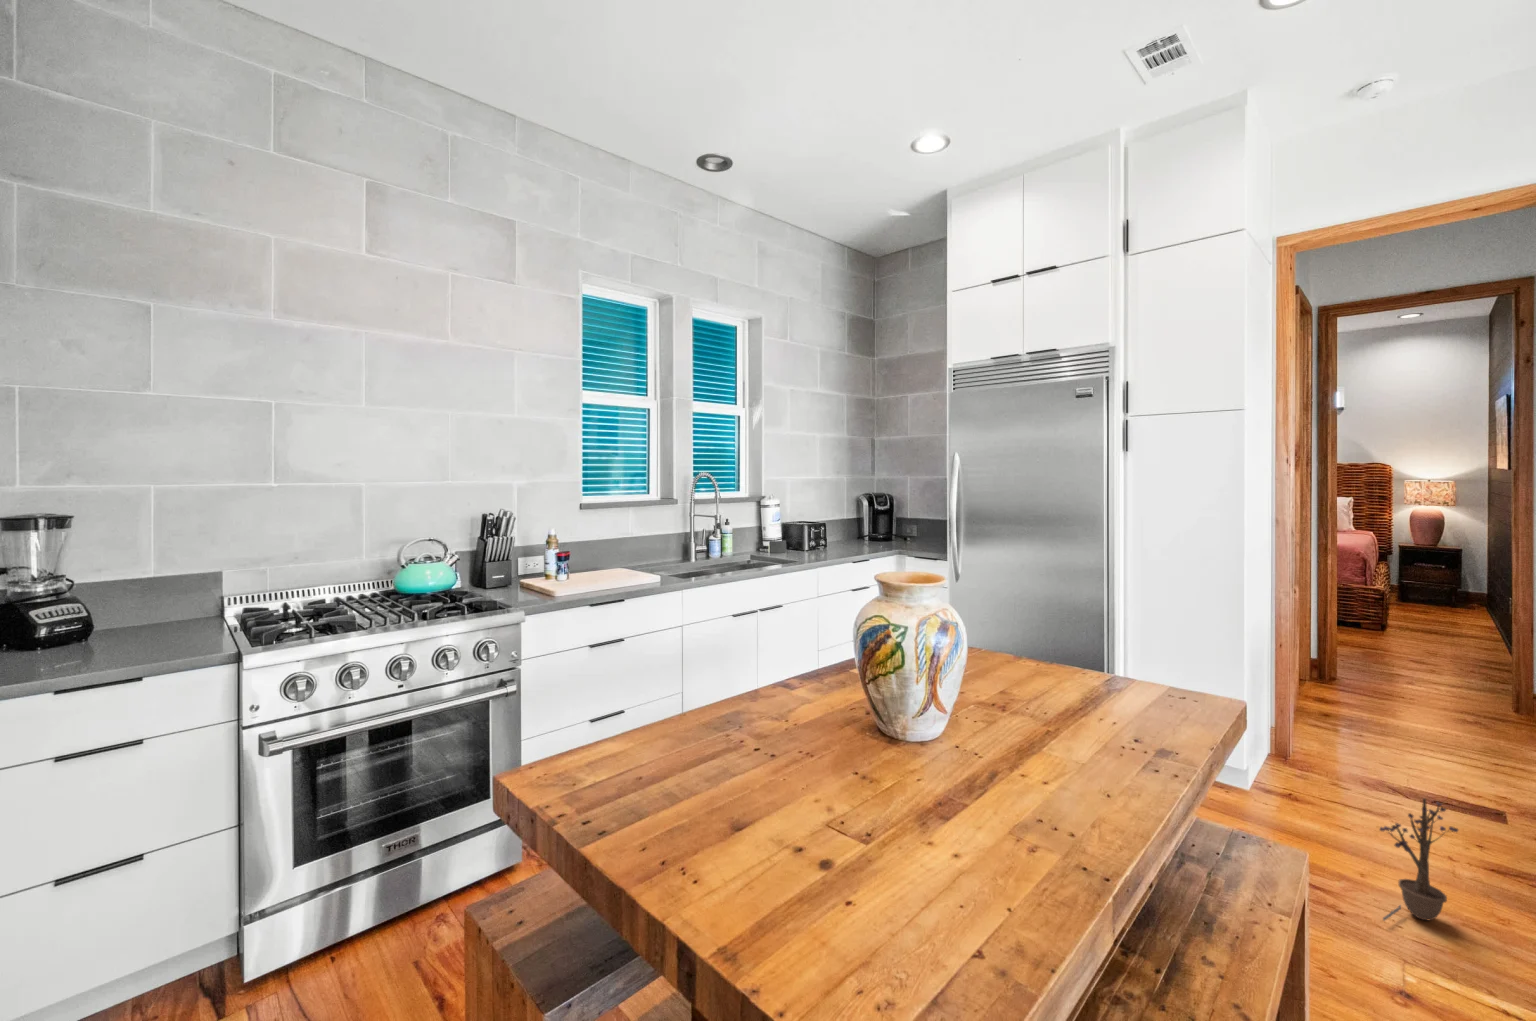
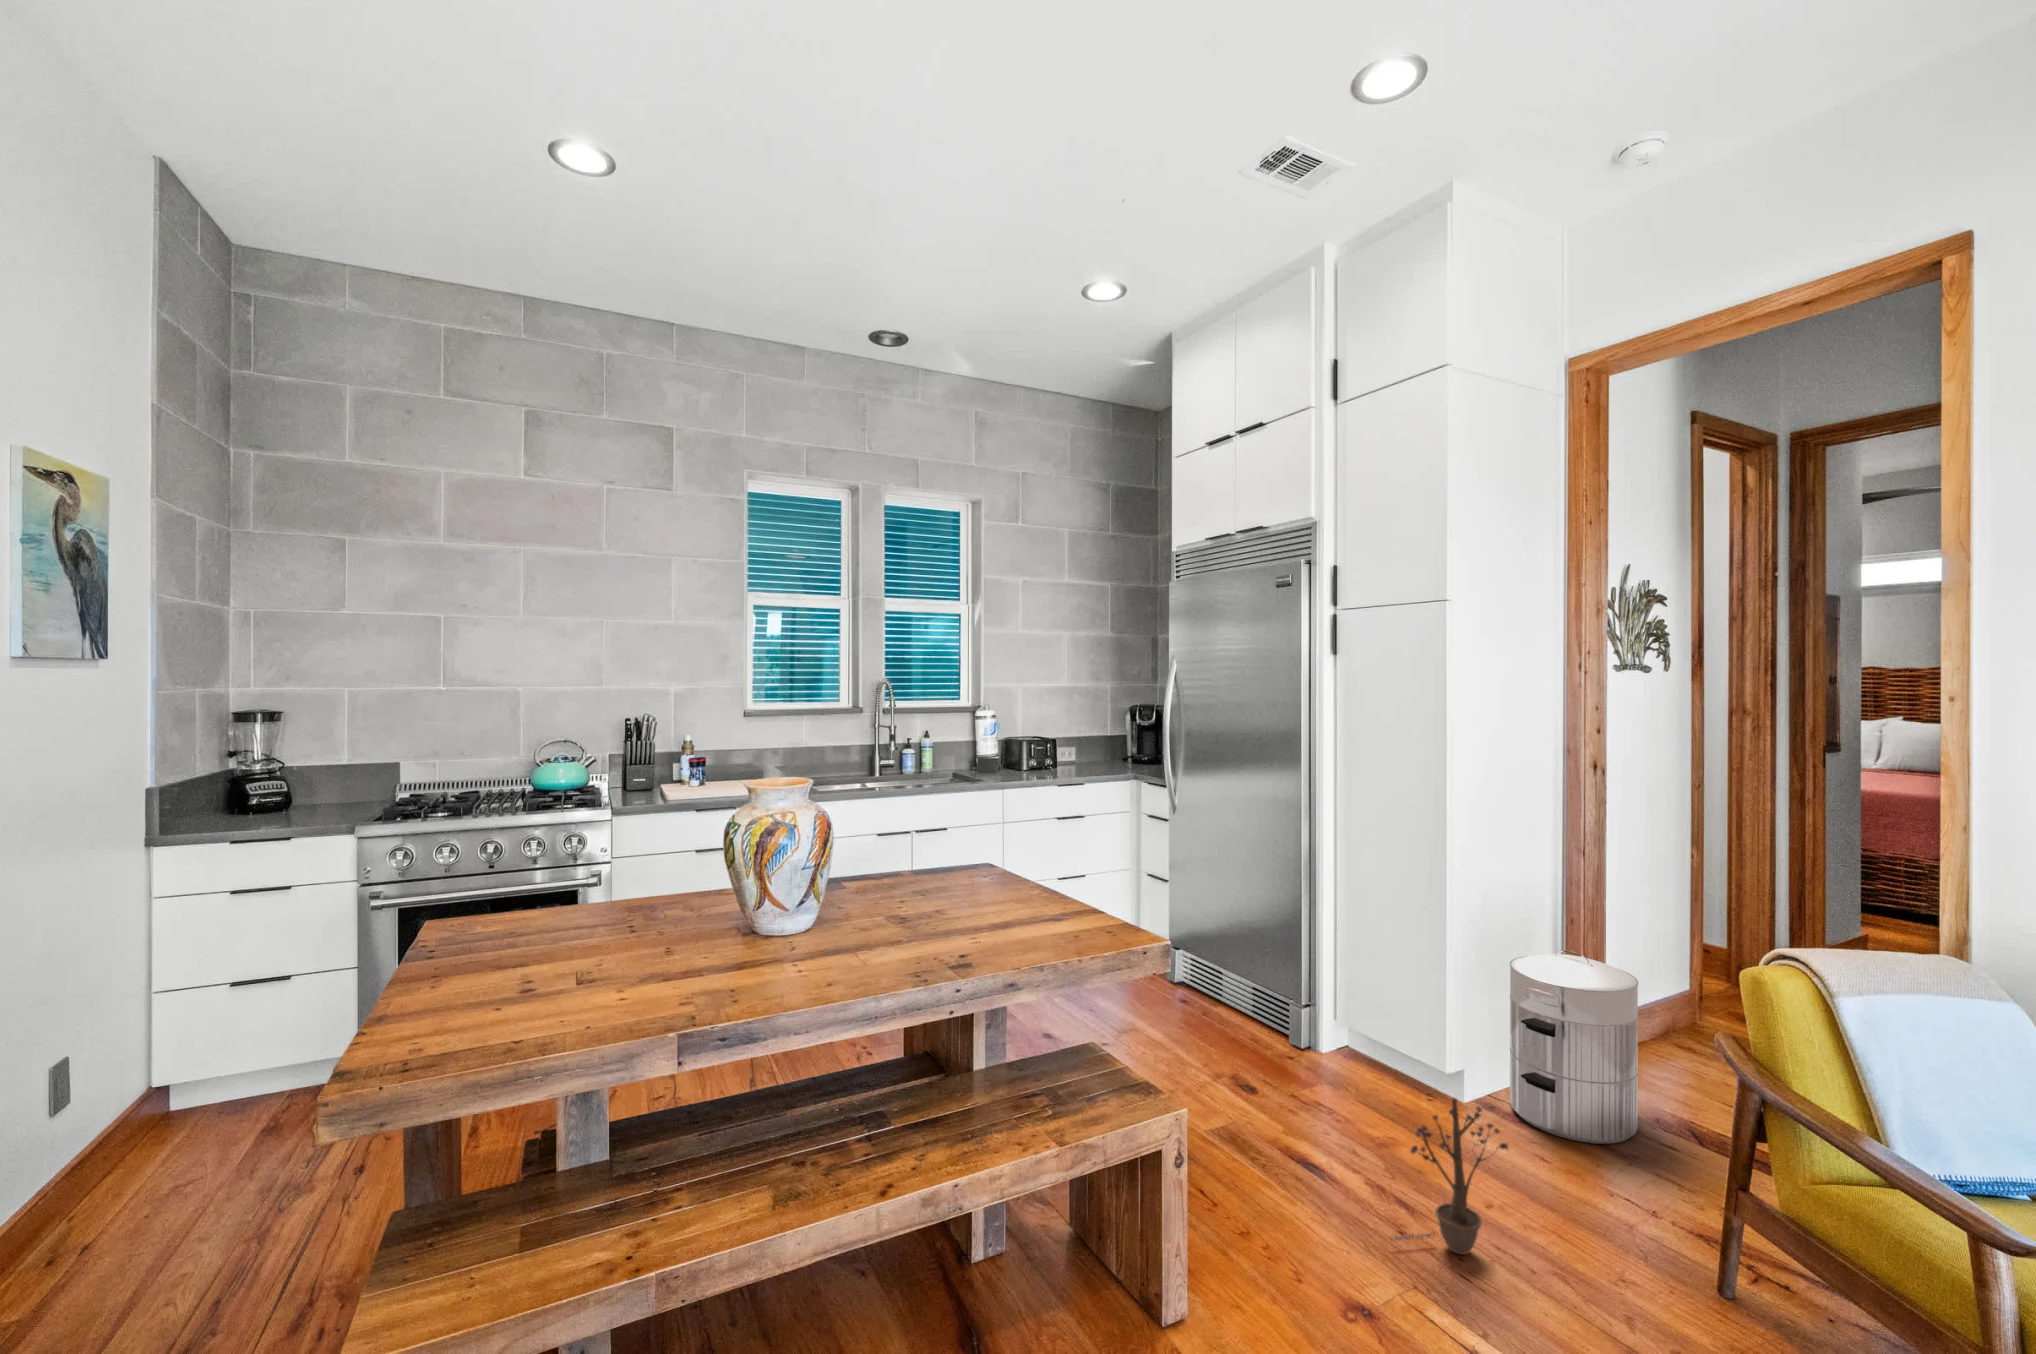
waste bin: none [1269,663,1378,800] -> present [1510,950,1638,1144]

